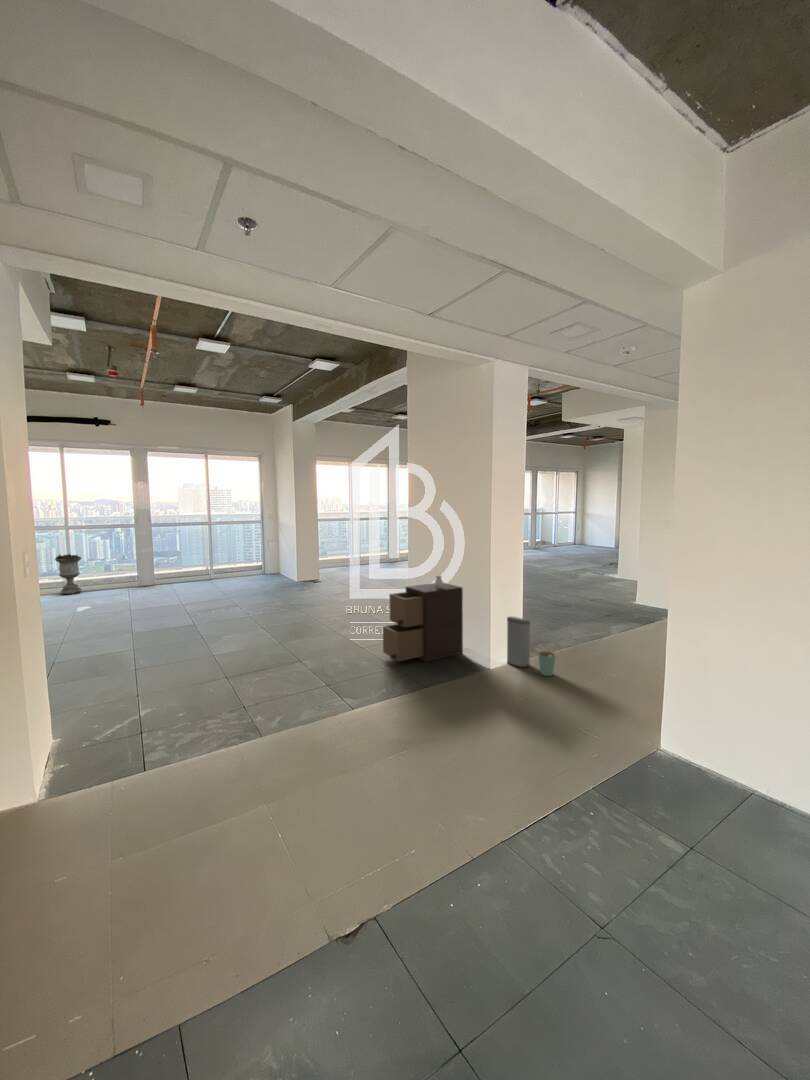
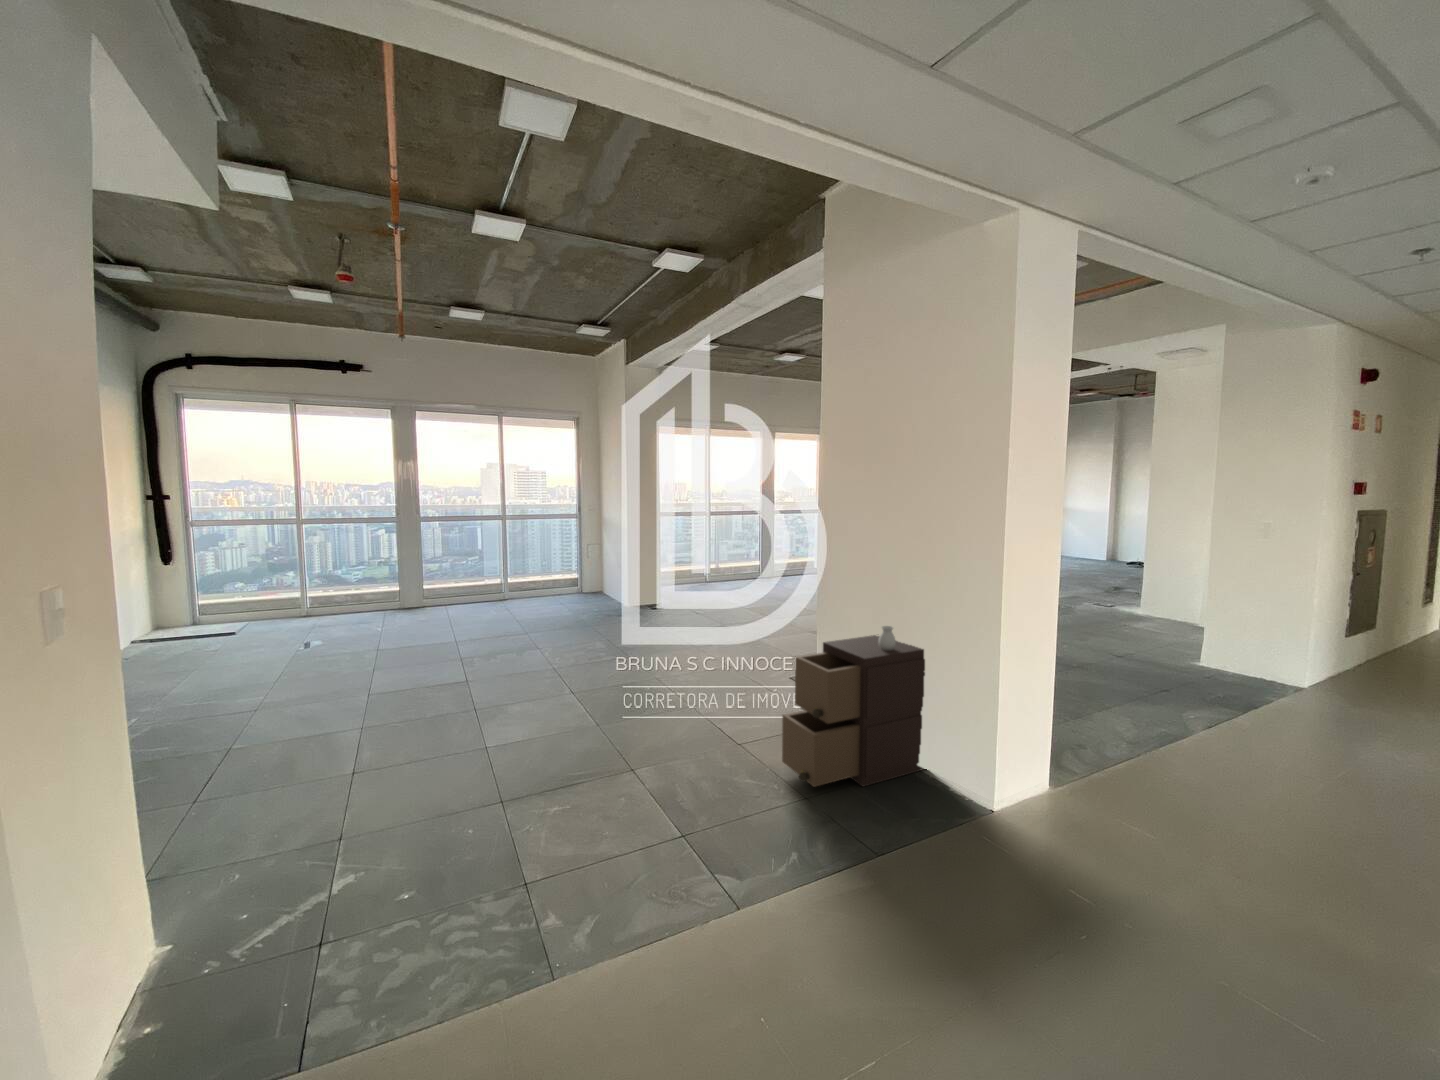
planter: present [55,554,81,594] -> none [283,561,321,620]
trash can: present [507,616,556,676] -> none [1022,710,1139,840]

